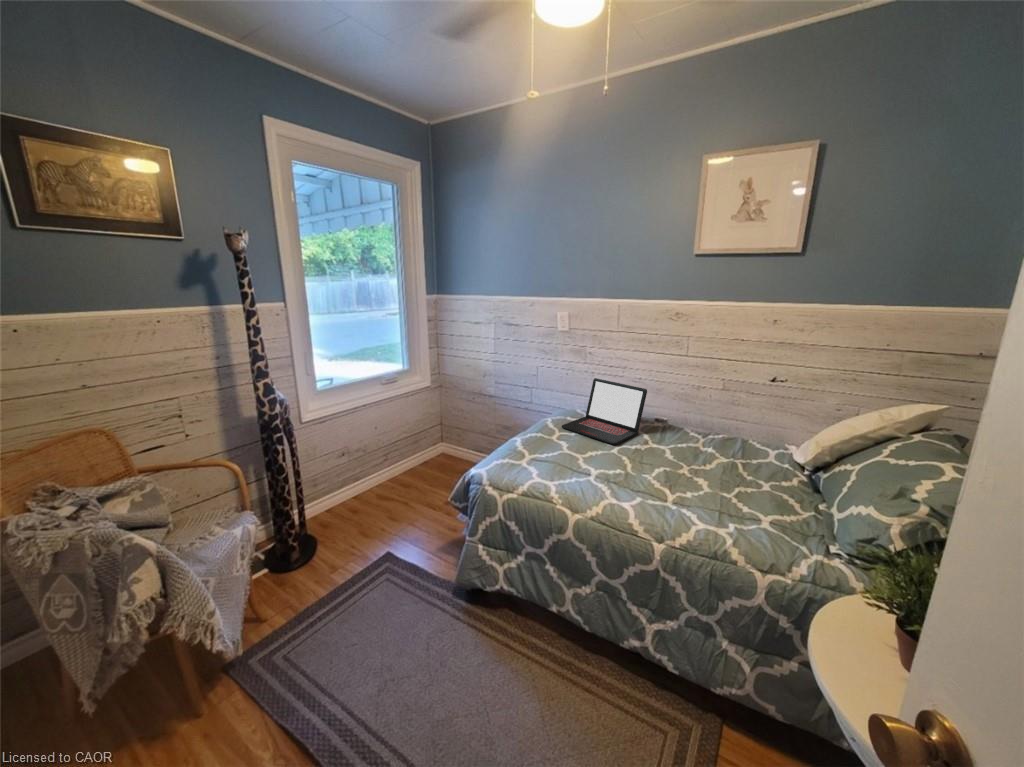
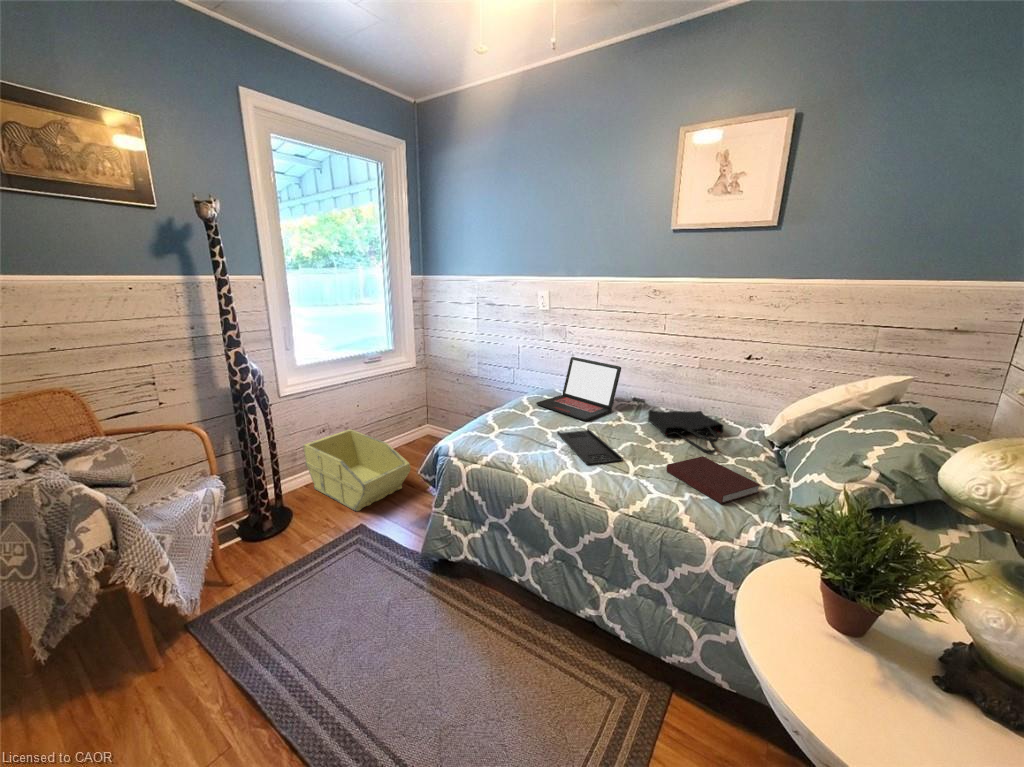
tote bag: none [676,433,754,479] -> present [648,410,723,454]
storage bin: none [323,452,433,539] -> present [303,429,411,511]
tray: none [589,454,660,494] -> present [557,429,623,465]
notebook: none [706,483,803,535] -> present [667,456,760,504]

